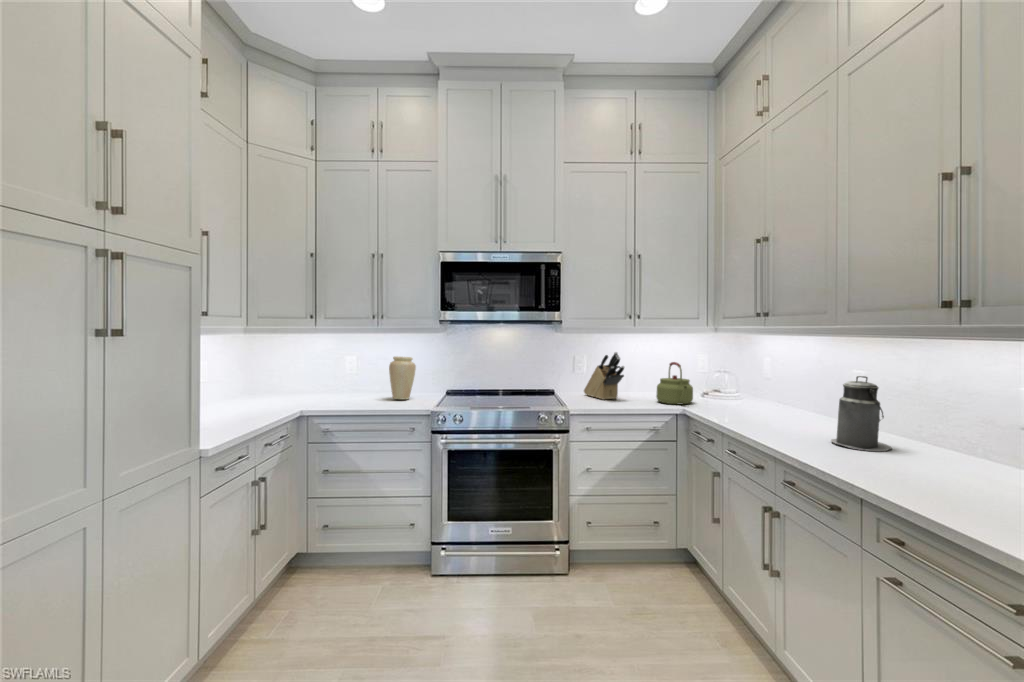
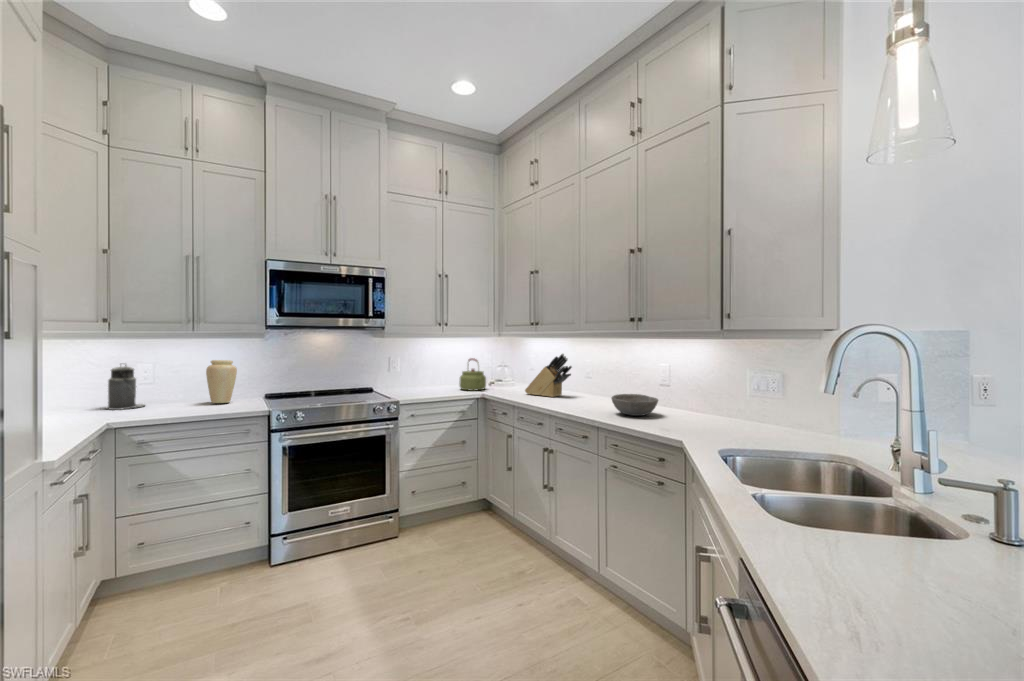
knife block: present [584,352,624,400] -> present [525,353,572,397]
canister: present [831,376,892,451] -> present [106,365,144,410]
bowl: none [884,434,995,480] -> present [611,394,658,416]

